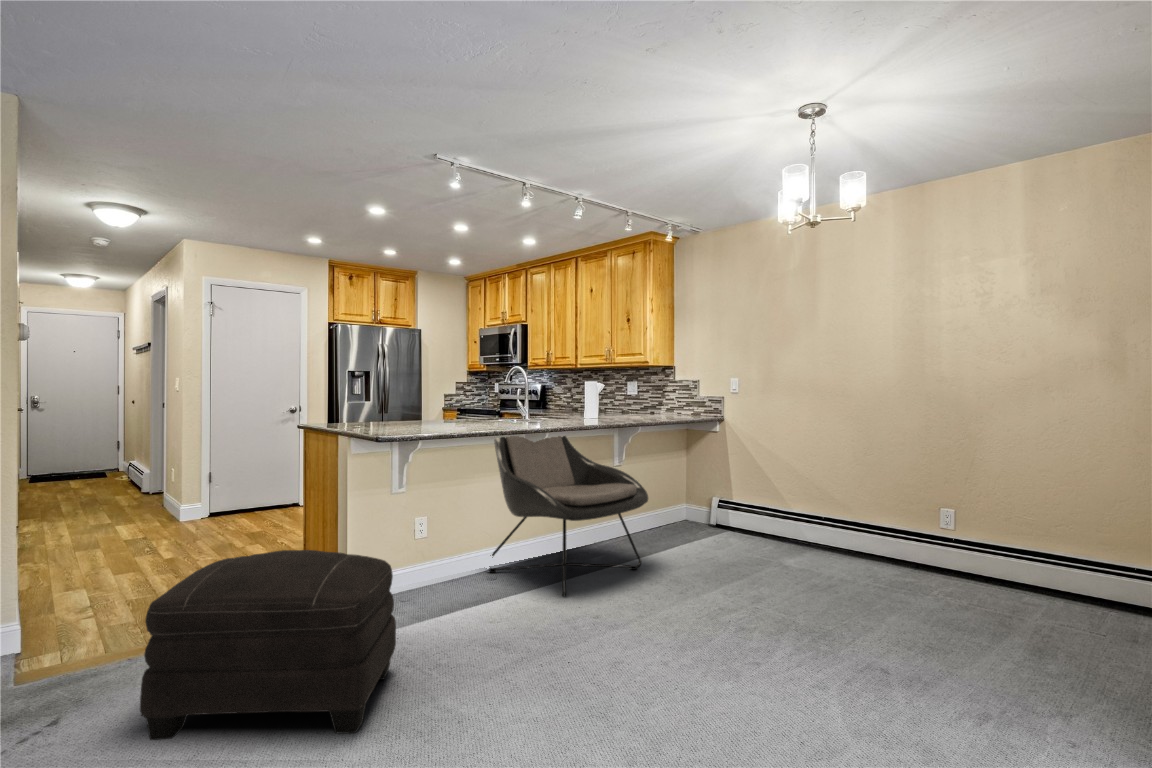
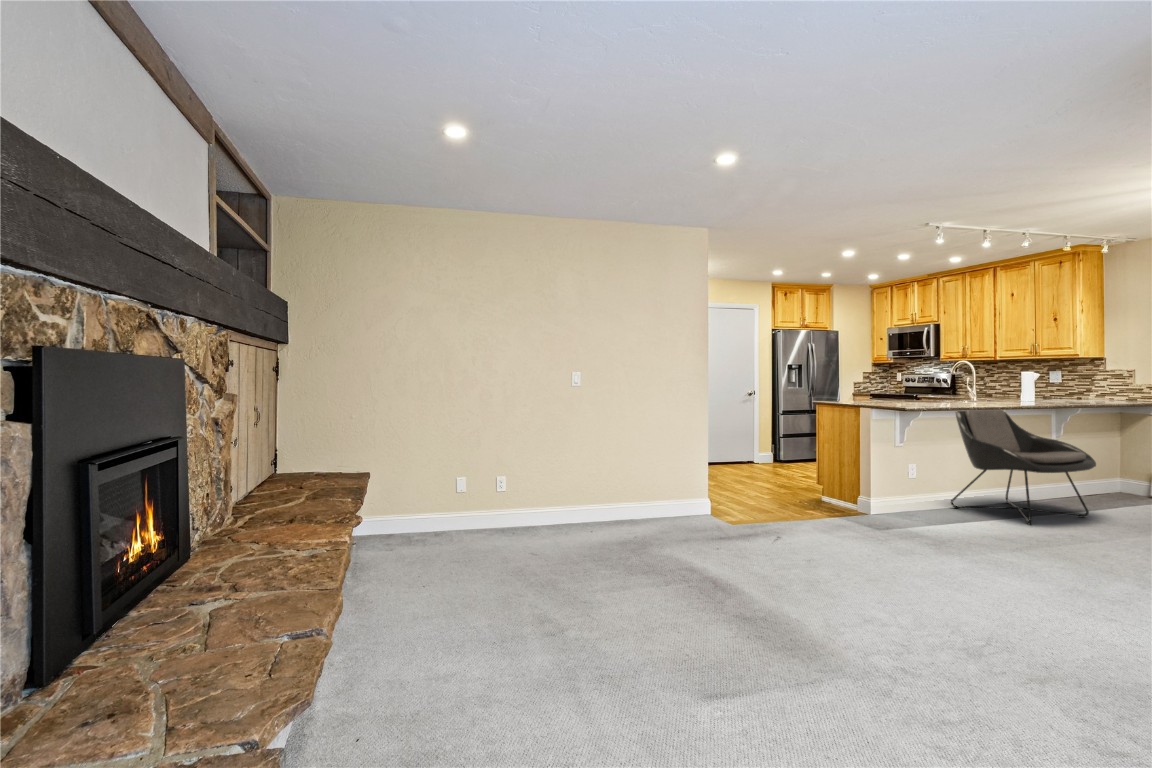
ottoman: present [140,550,396,740] -> none [835,469,952,556]

